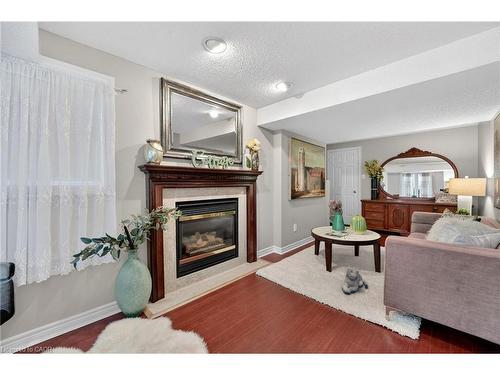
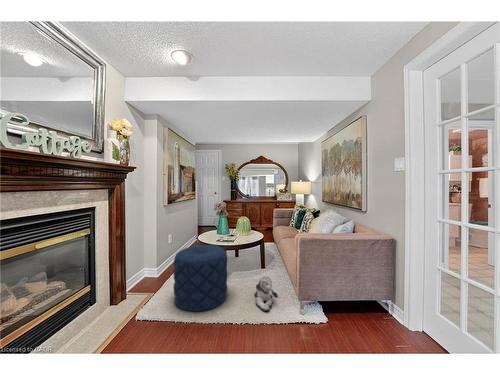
pouf: none [281,231,323,279] -> present [174,245,228,311]

